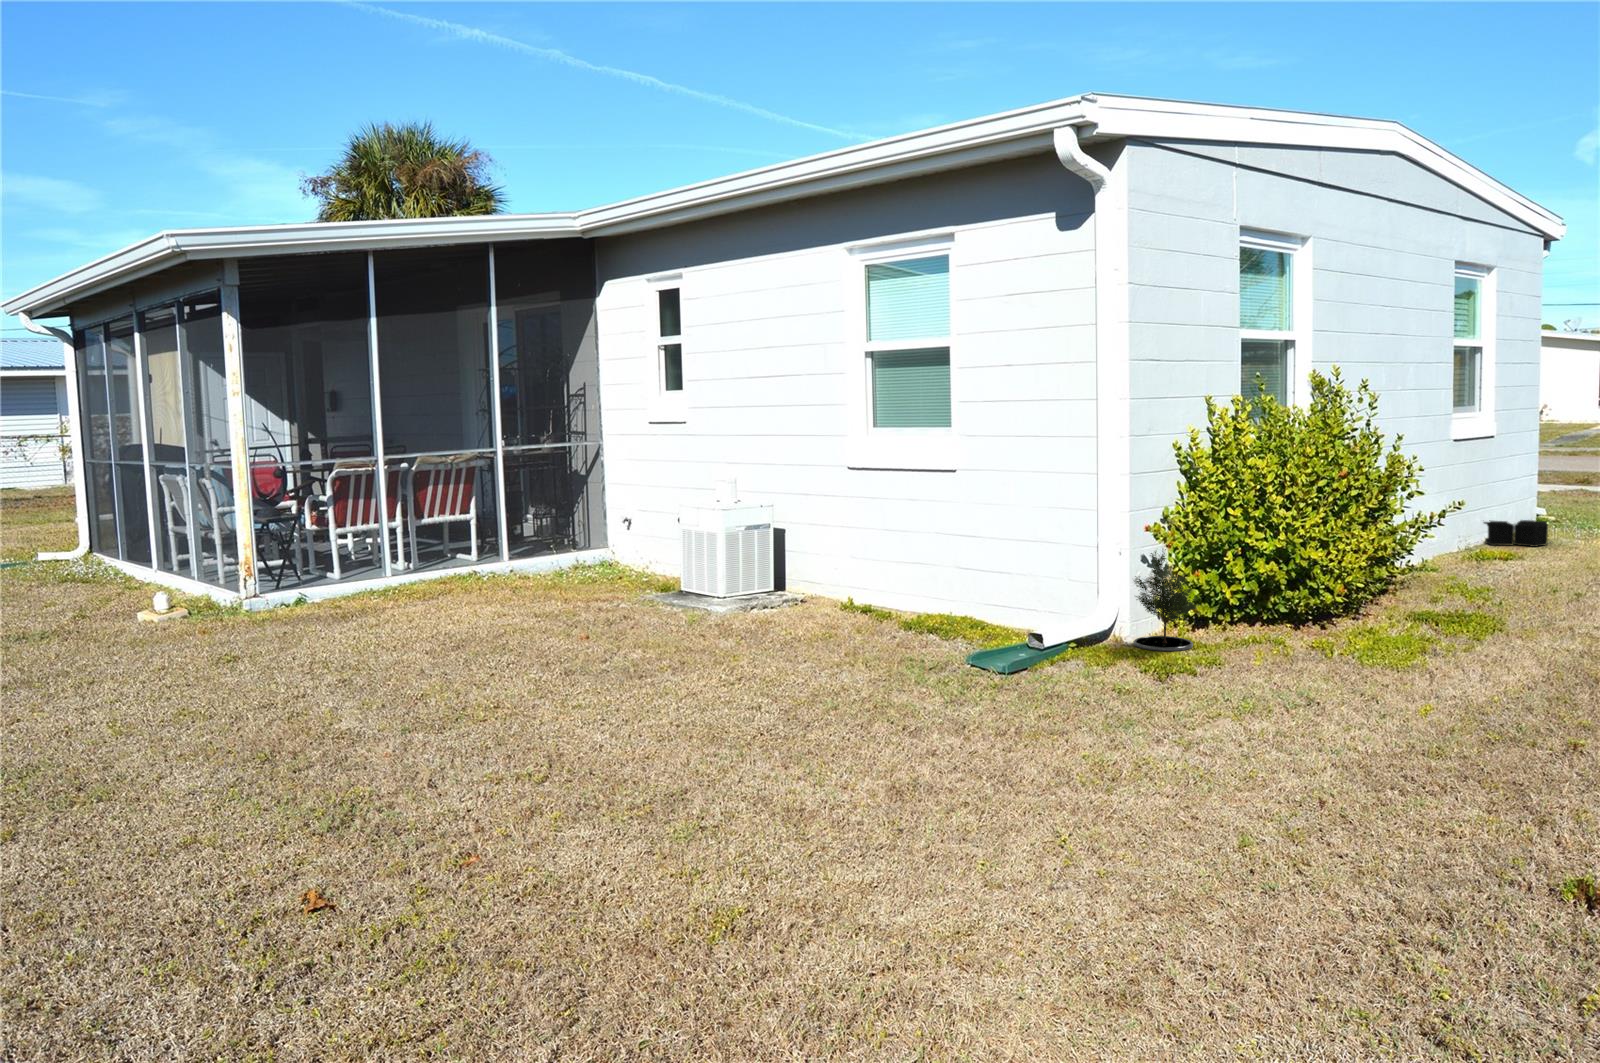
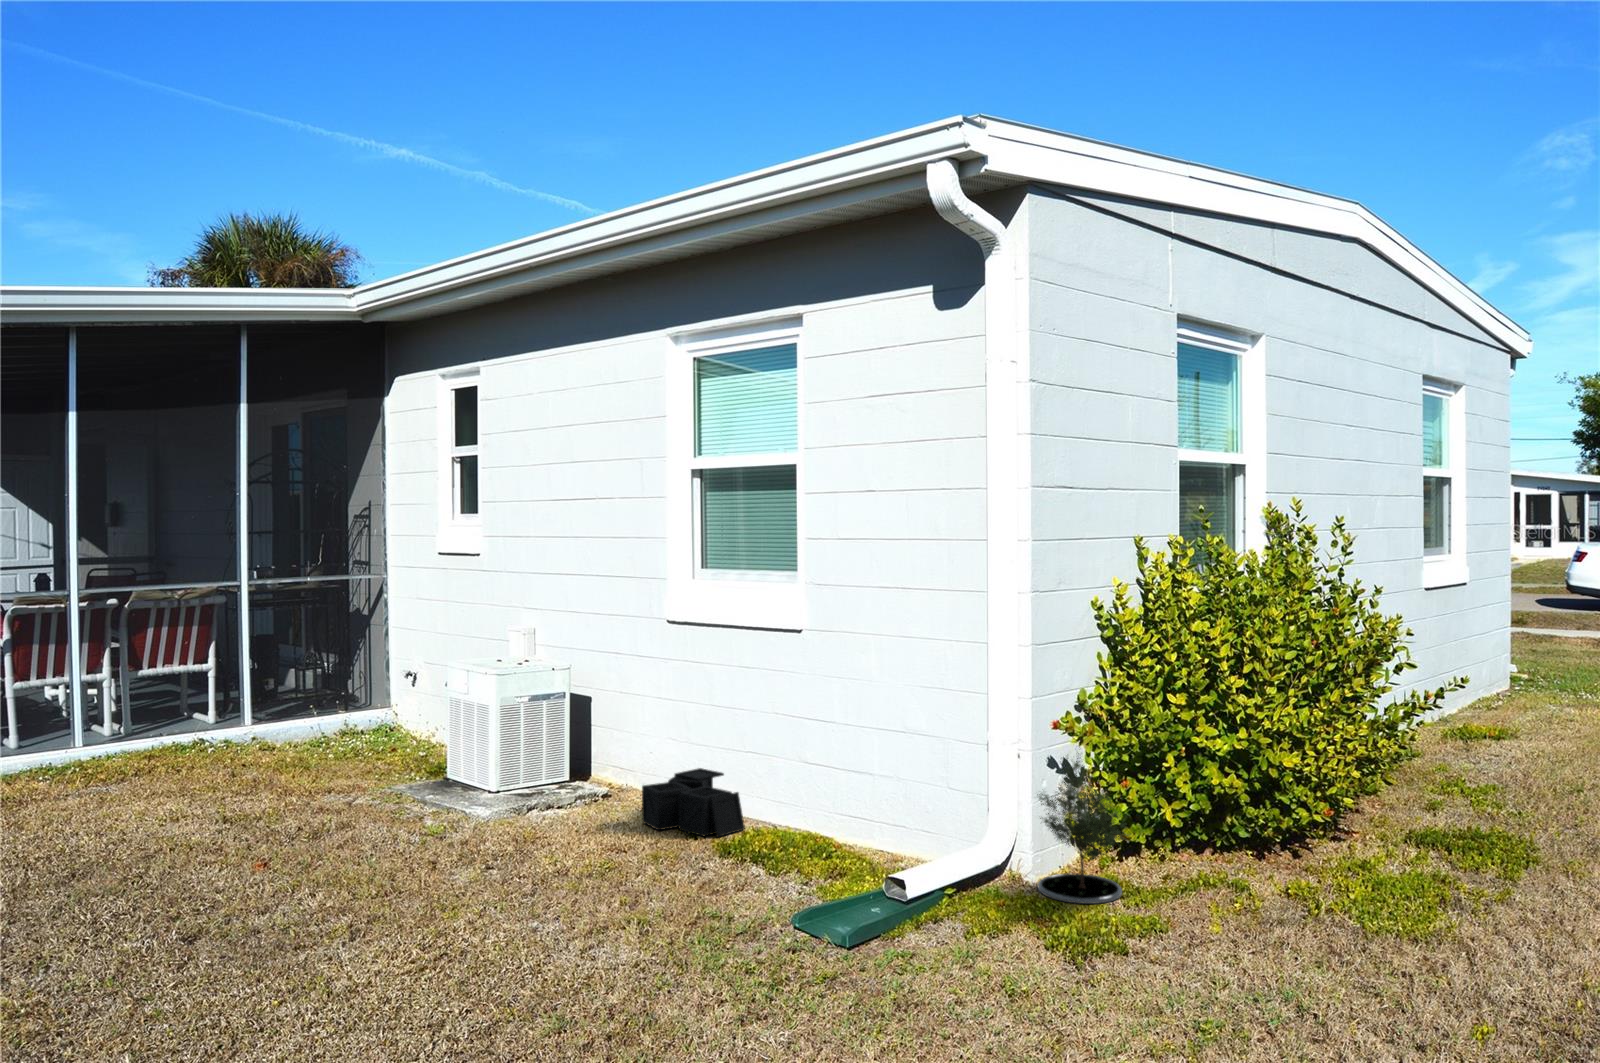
storage bin: present [1484,520,1548,547] -> present [642,768,745,837]

